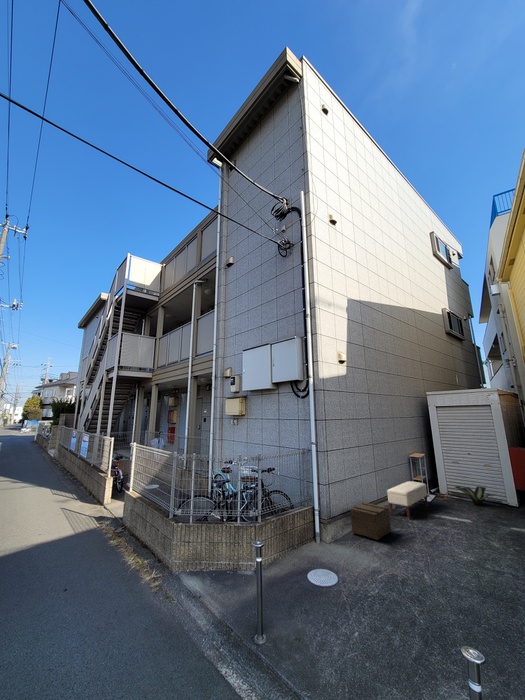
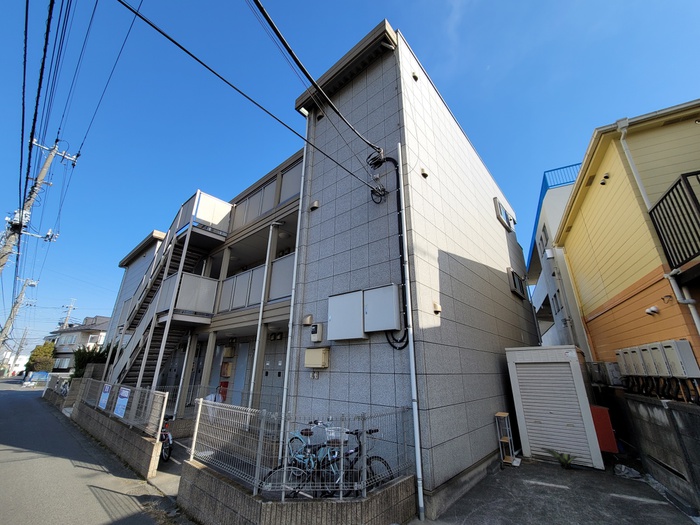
bench: present [387,481,428,519] -> none [480,443,519,487]
wooden crate: present [350,502,391,540] -> none [452,469,495,515]

